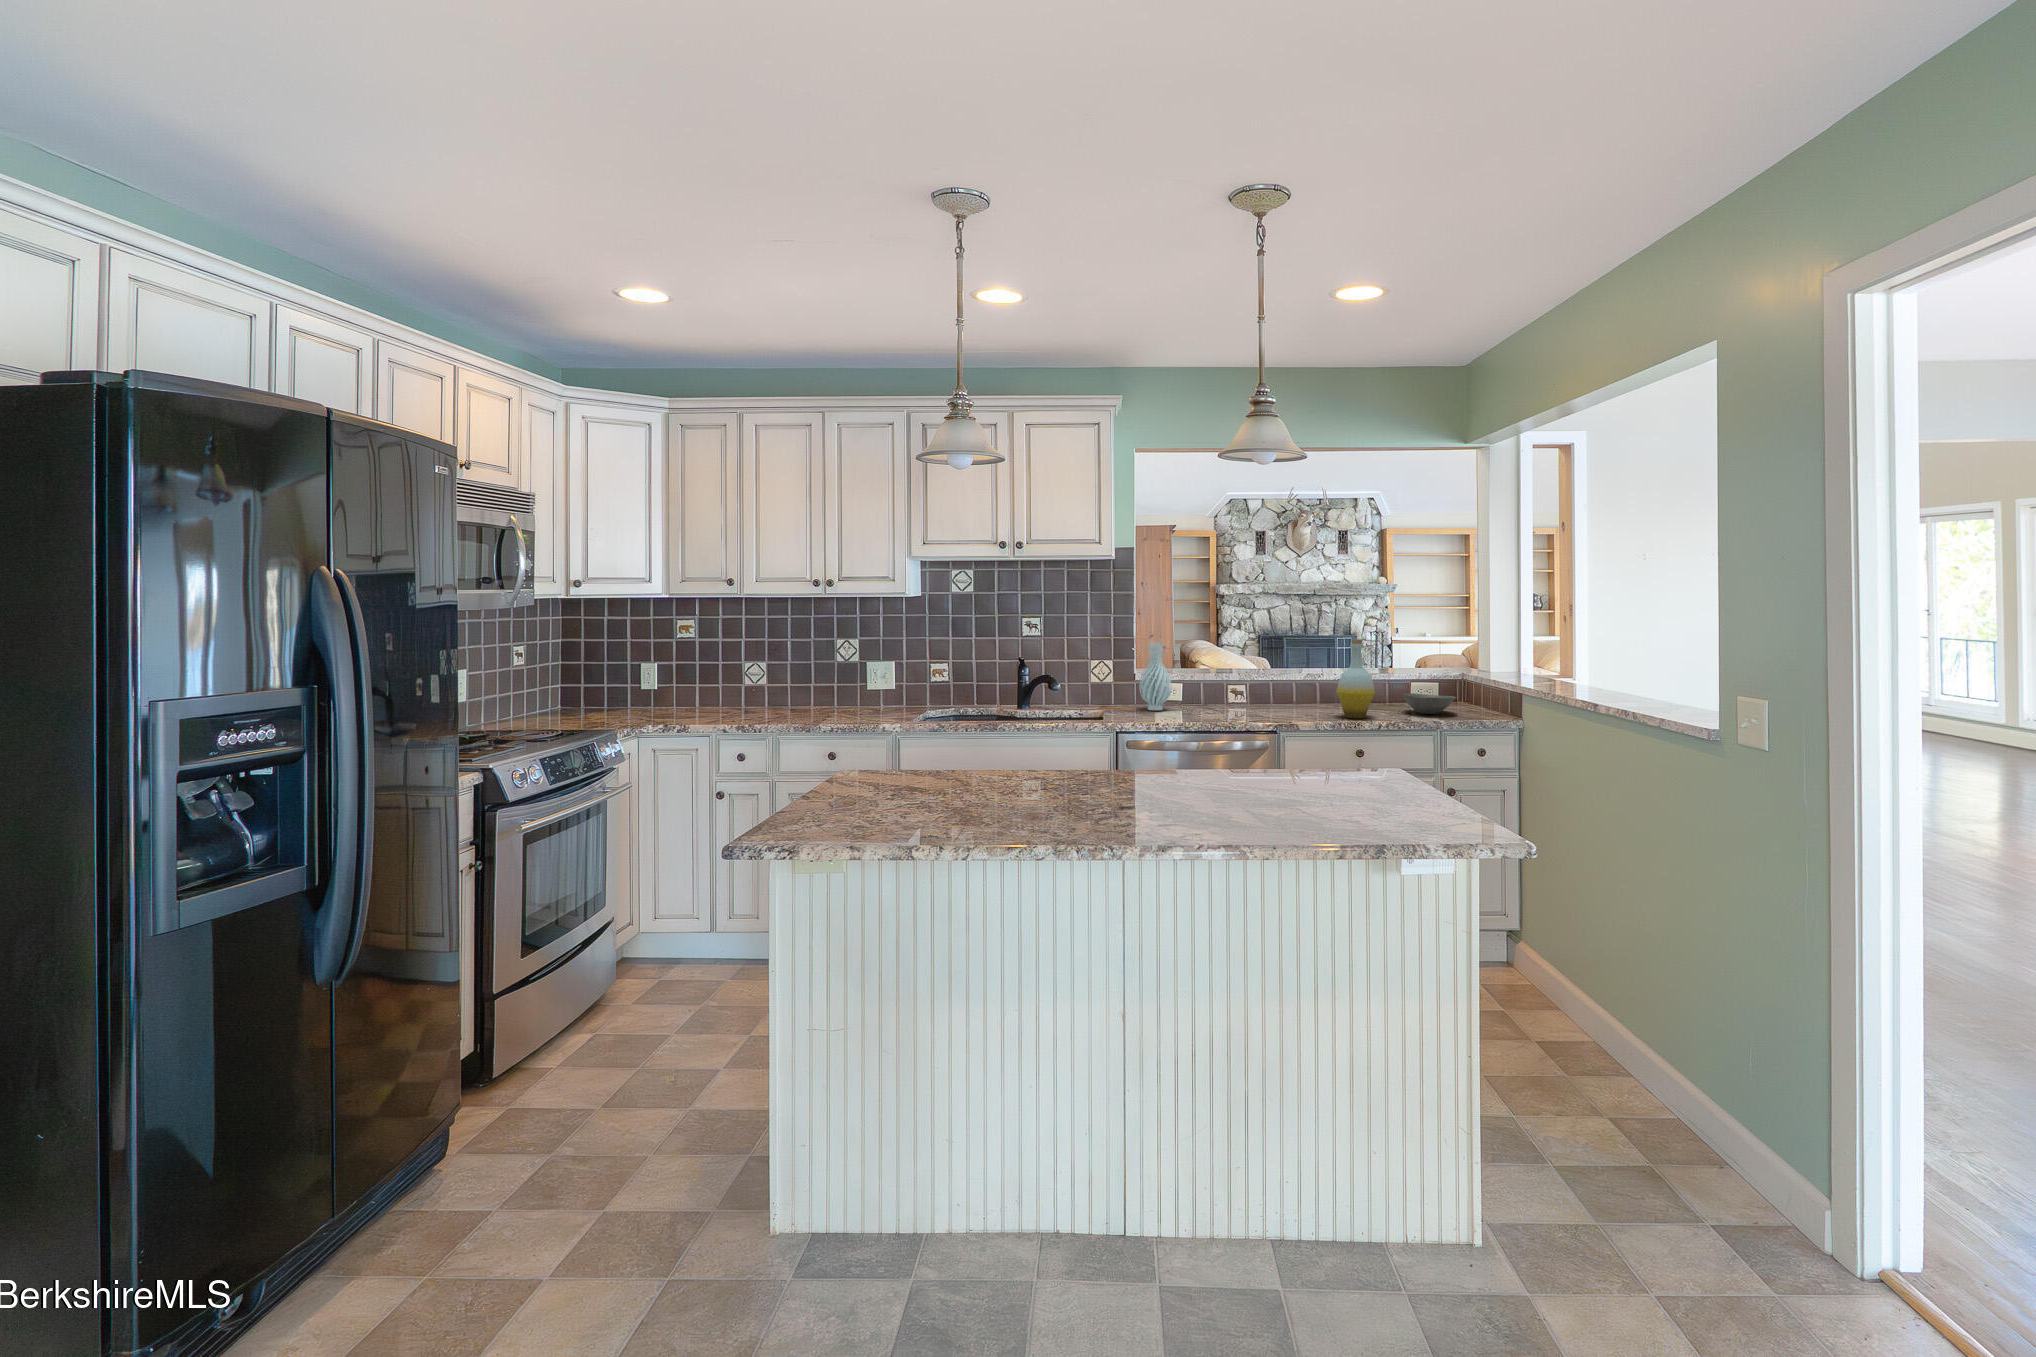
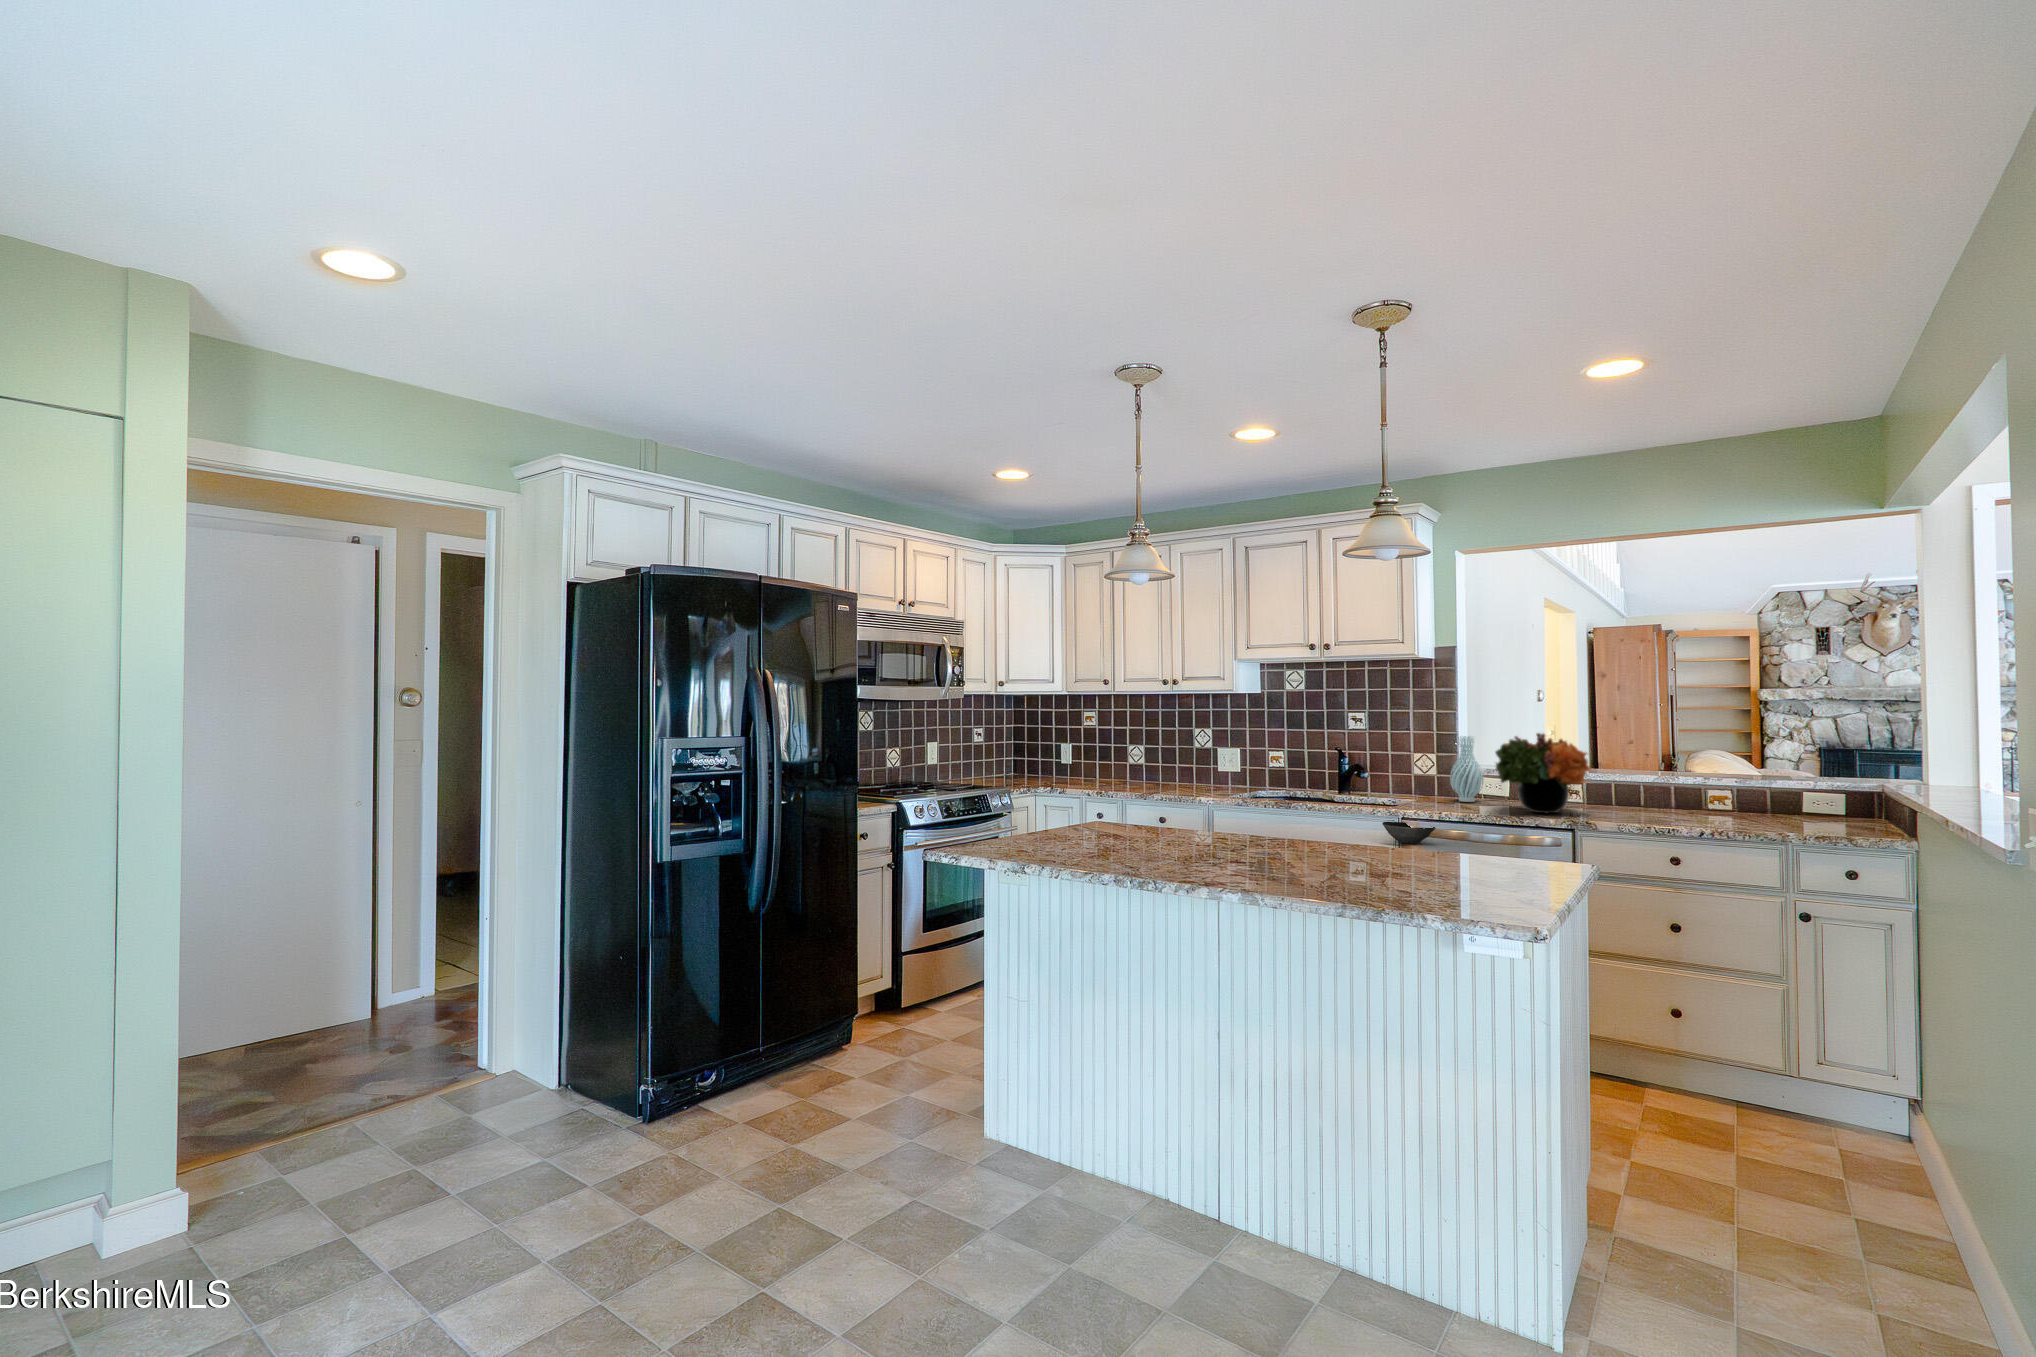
flower arrangement: none [1196,637,1288,719] -> present [1495,733,1592,813]
bottle: present [1336,639,1375,718] -> none [1651,737,1698,821]
bowl: present [1402,693,1456,714] -> present [1382,822,1436,844]

